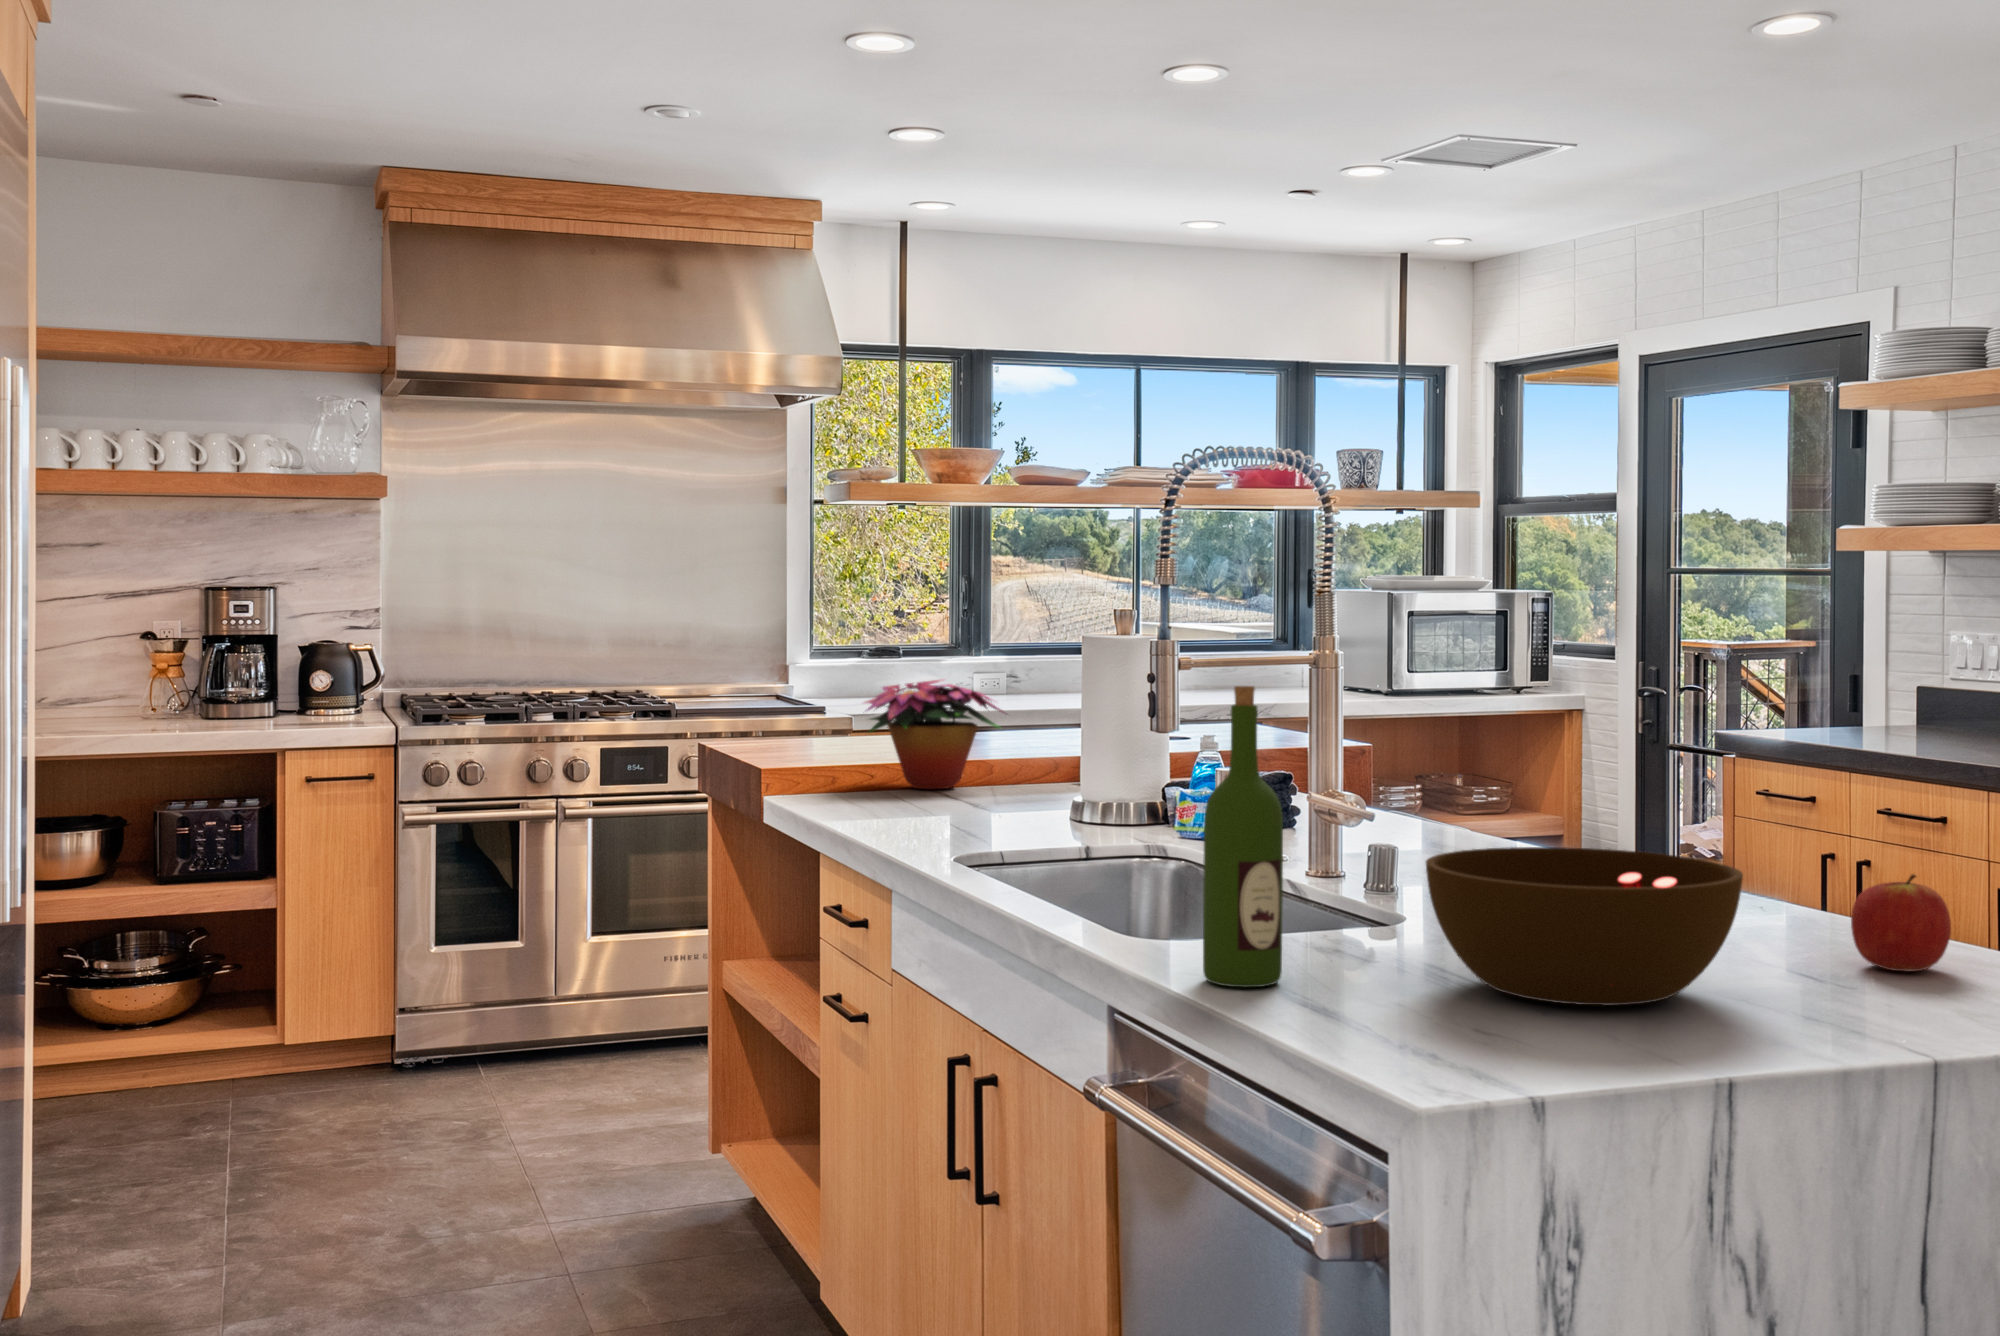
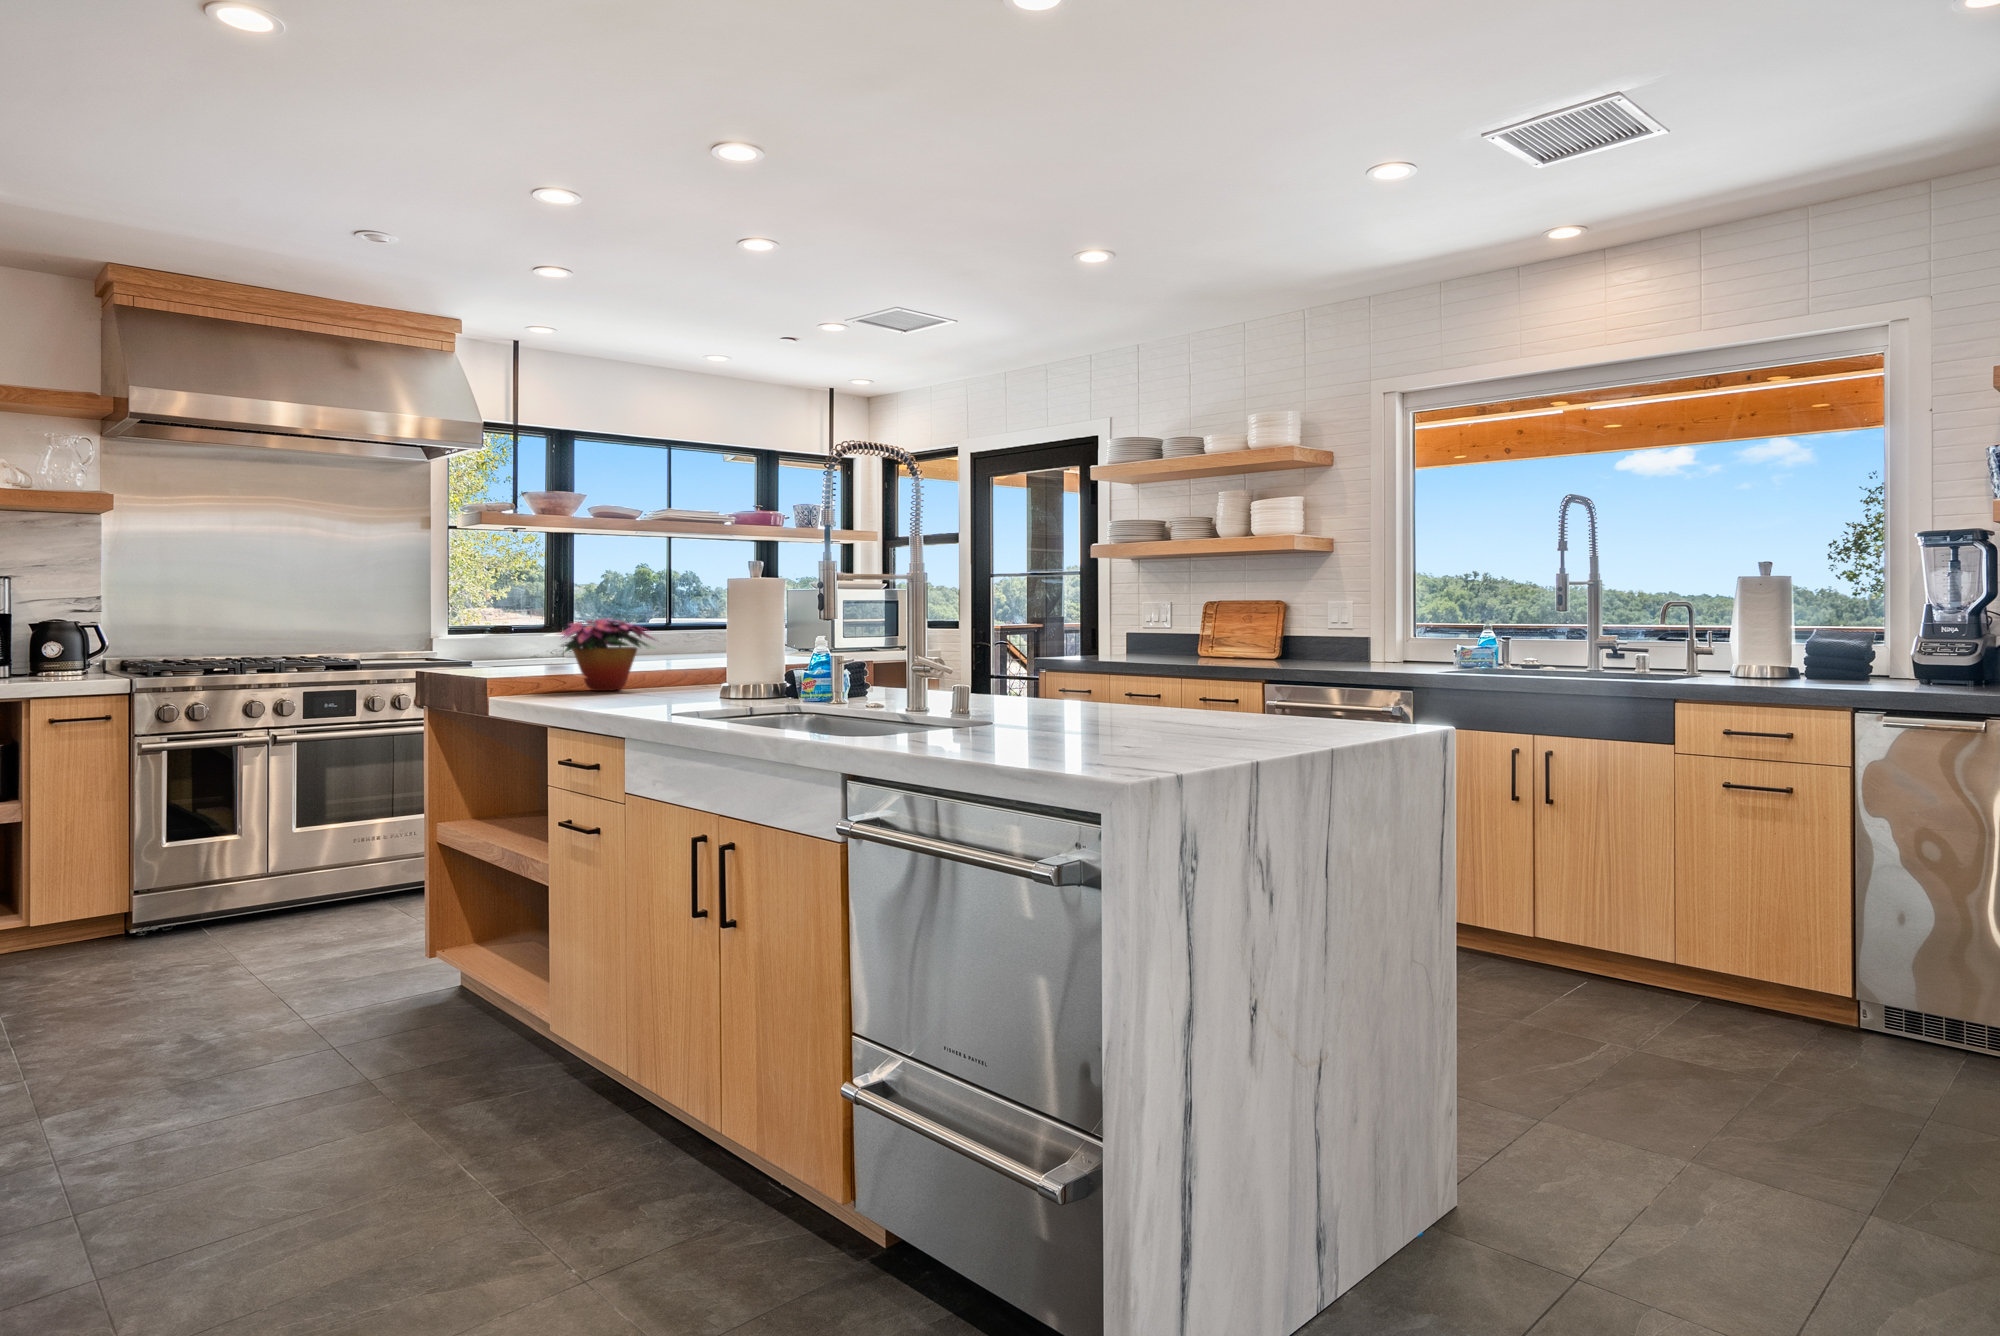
wine bottle: present [1203,686,1283,987] -> none [910,565,958,751]
bowl: present [1426,847,1743,1005] -> none [1038,667,1215,745]
apple: present [1851,875,1951,971] -> none [1241,676,1292,728]

